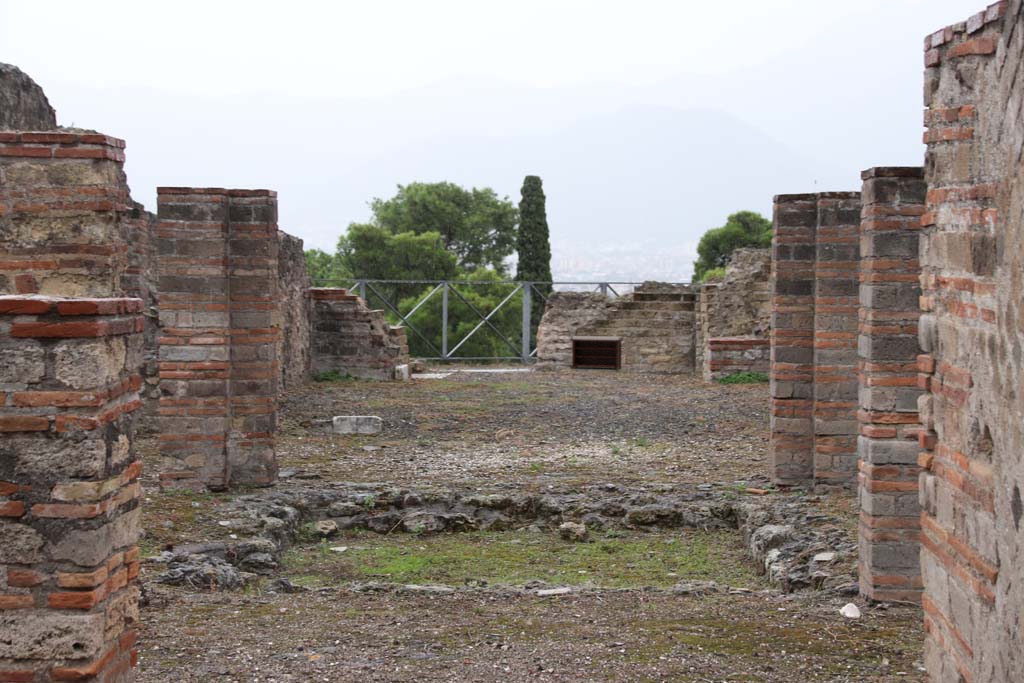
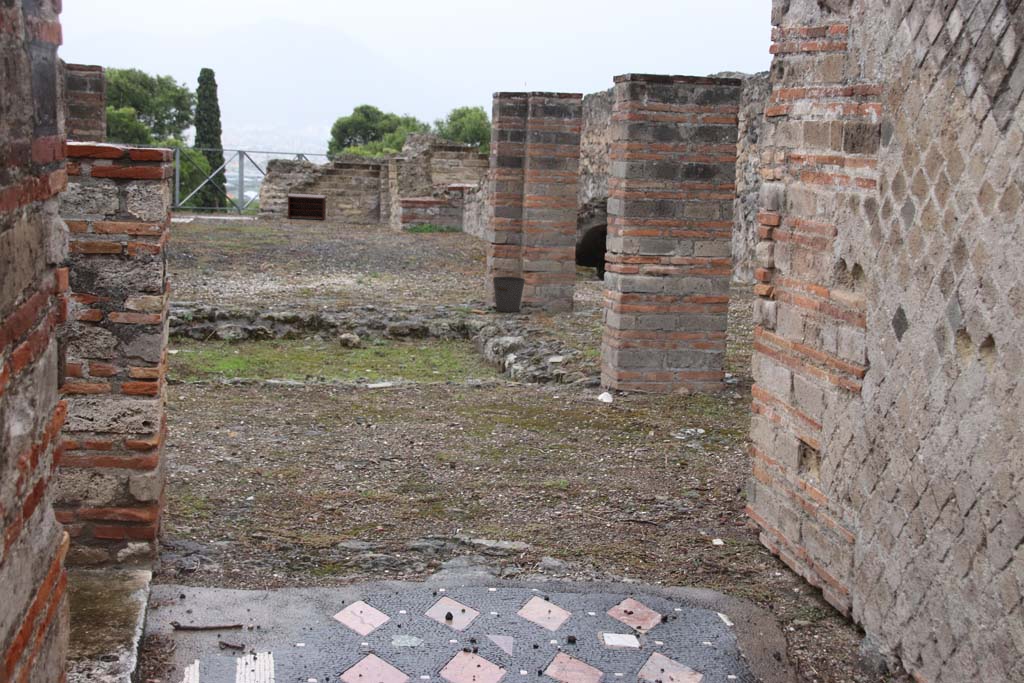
bucket: none [765,449,815,502] -> present [493,277,525,312]

